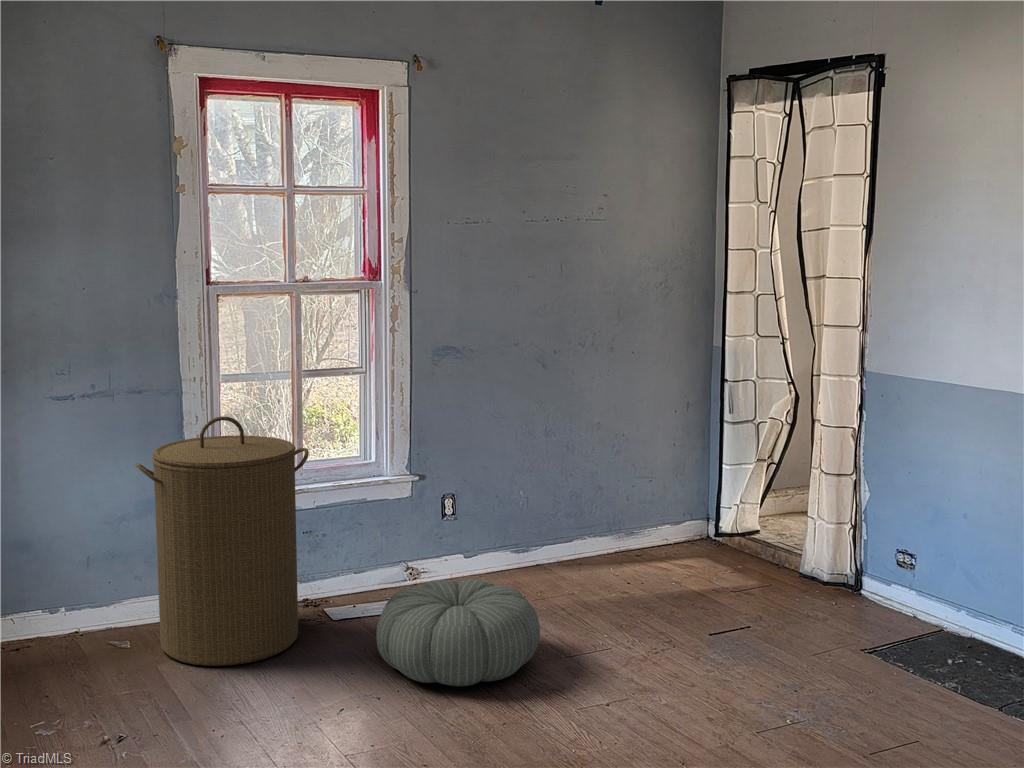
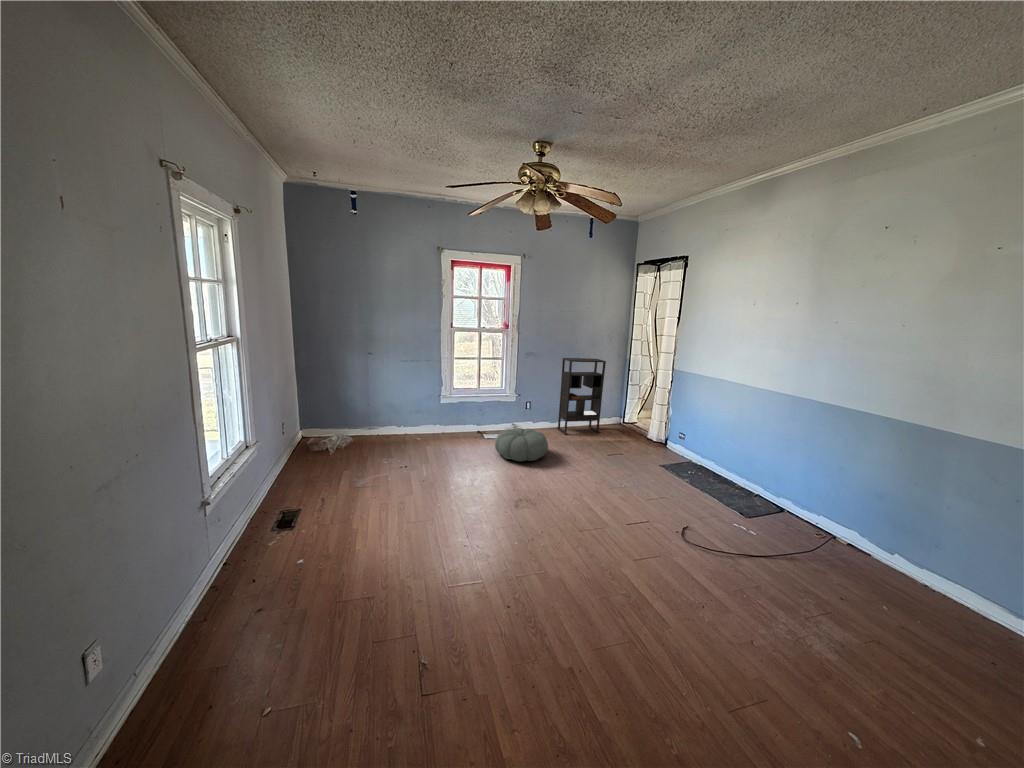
bookshelf: none [538,354,667,584] -> present [557,358,606,435]
laundry hamper: present [135,416,309,666] -> none [425,370,480,448]

